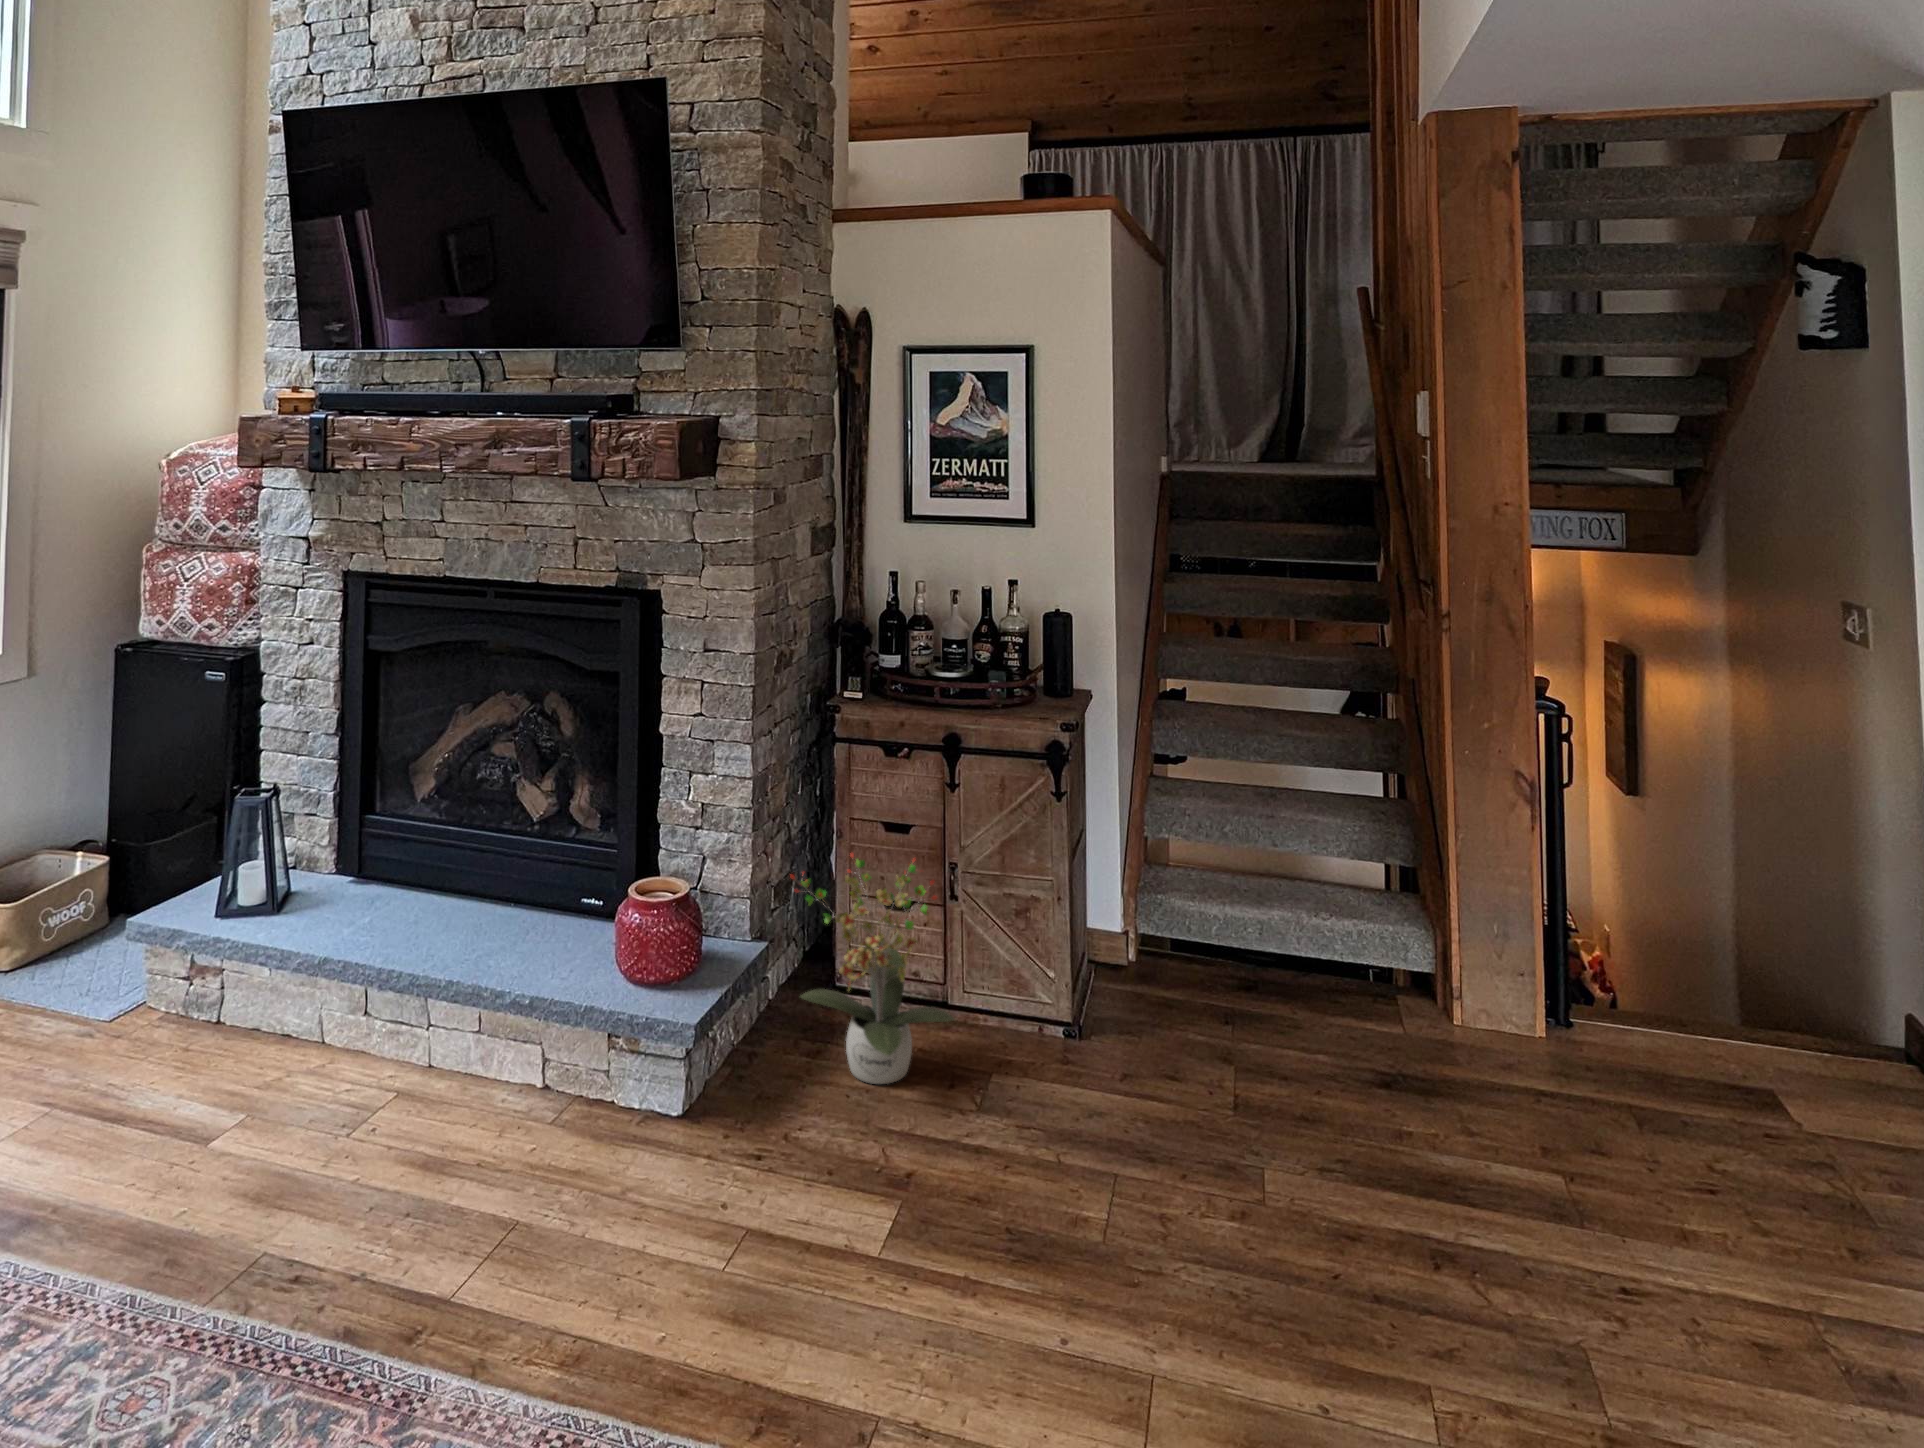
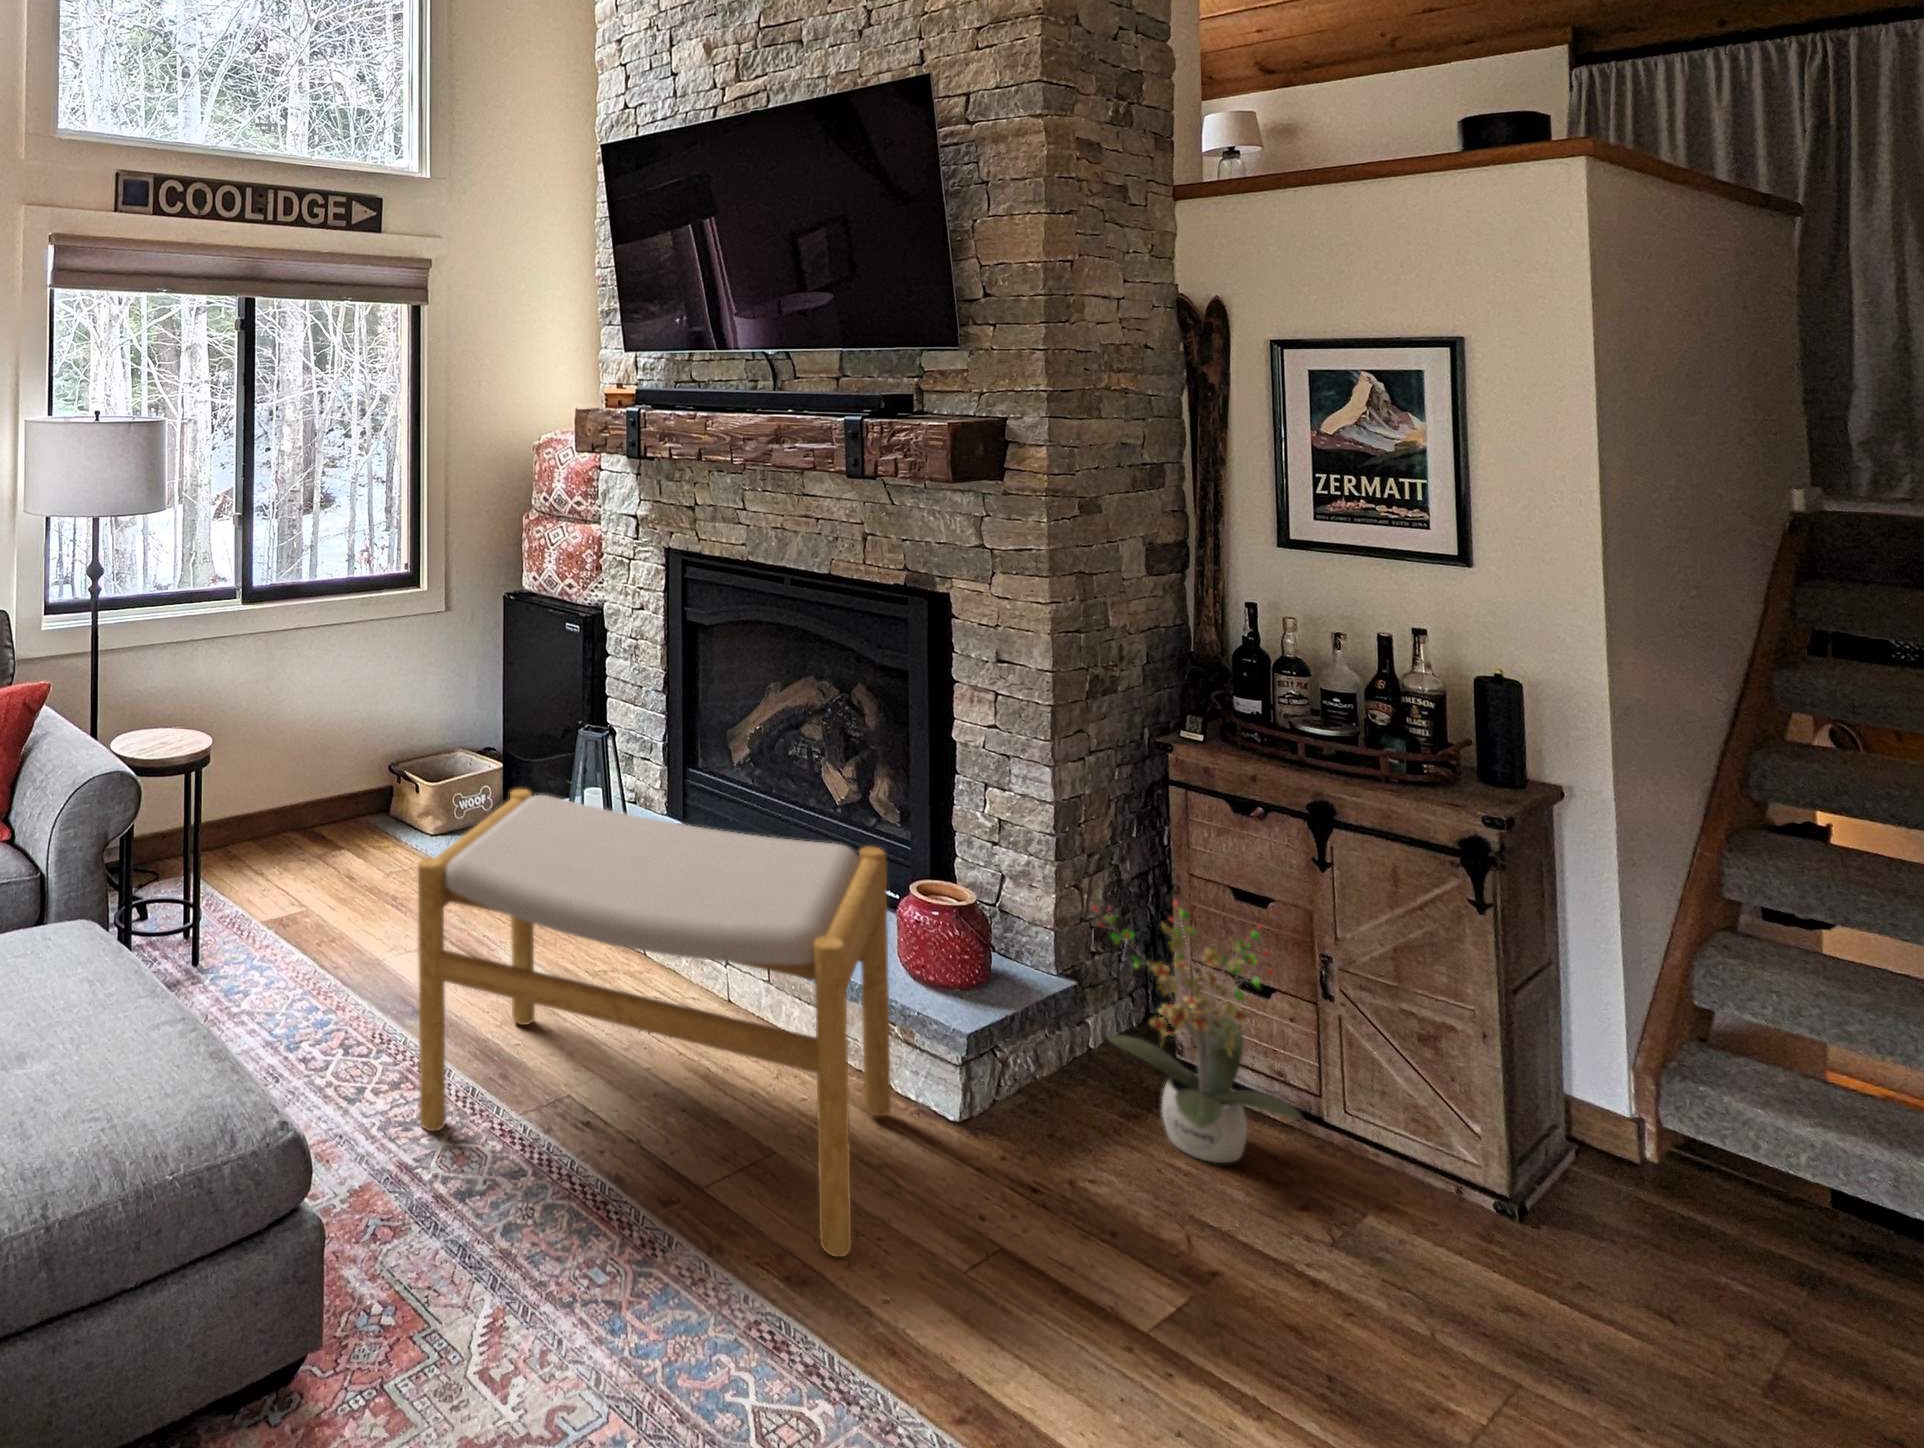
footstool: none [63,862,626,1373] -> present [418,789,891,1257]

